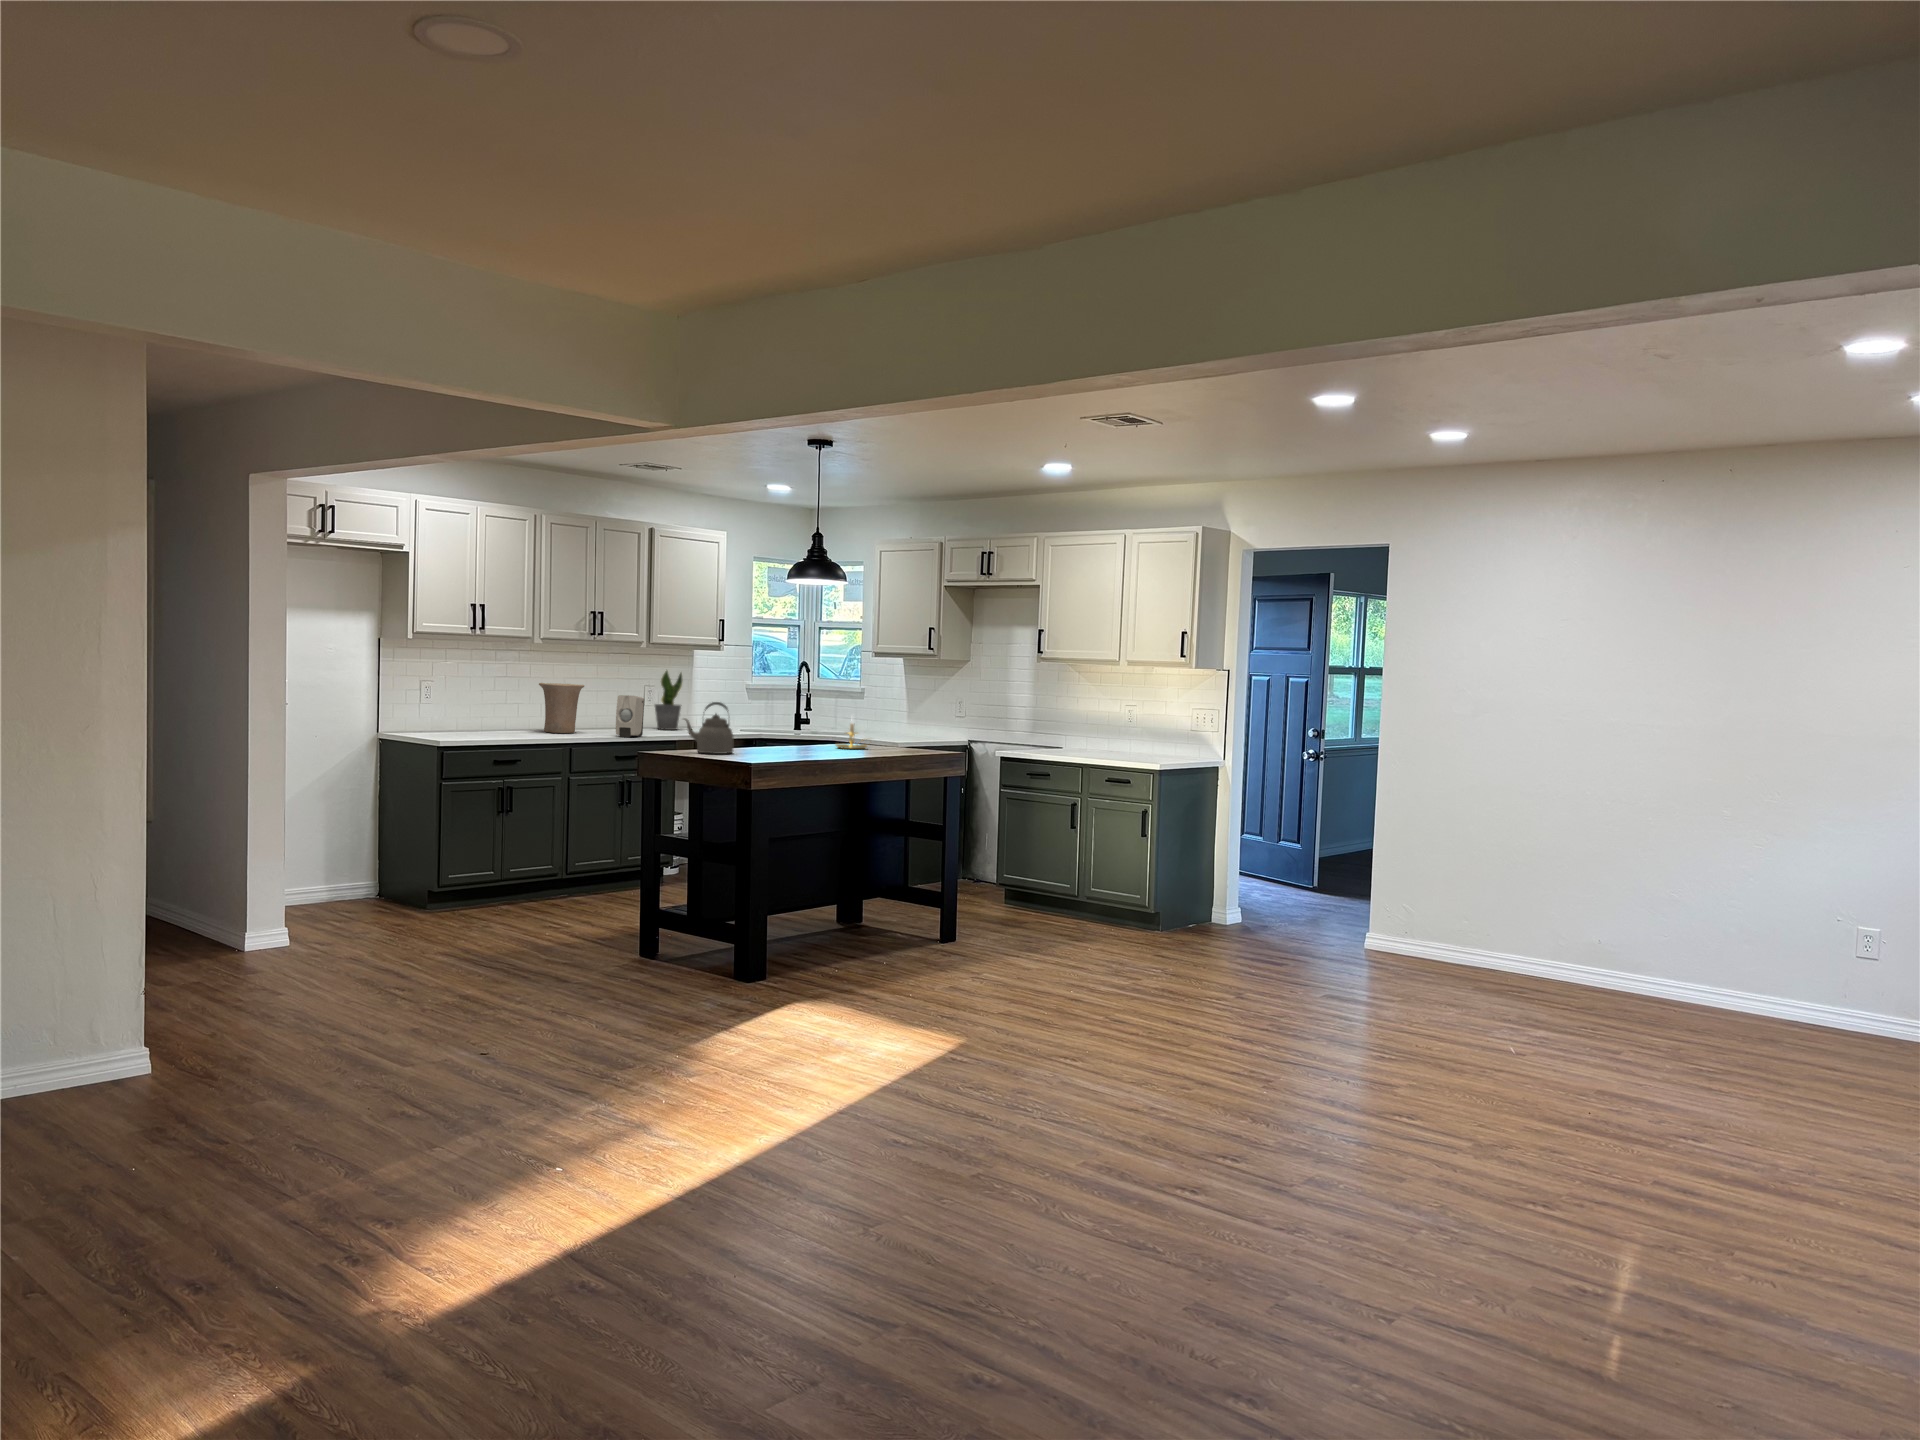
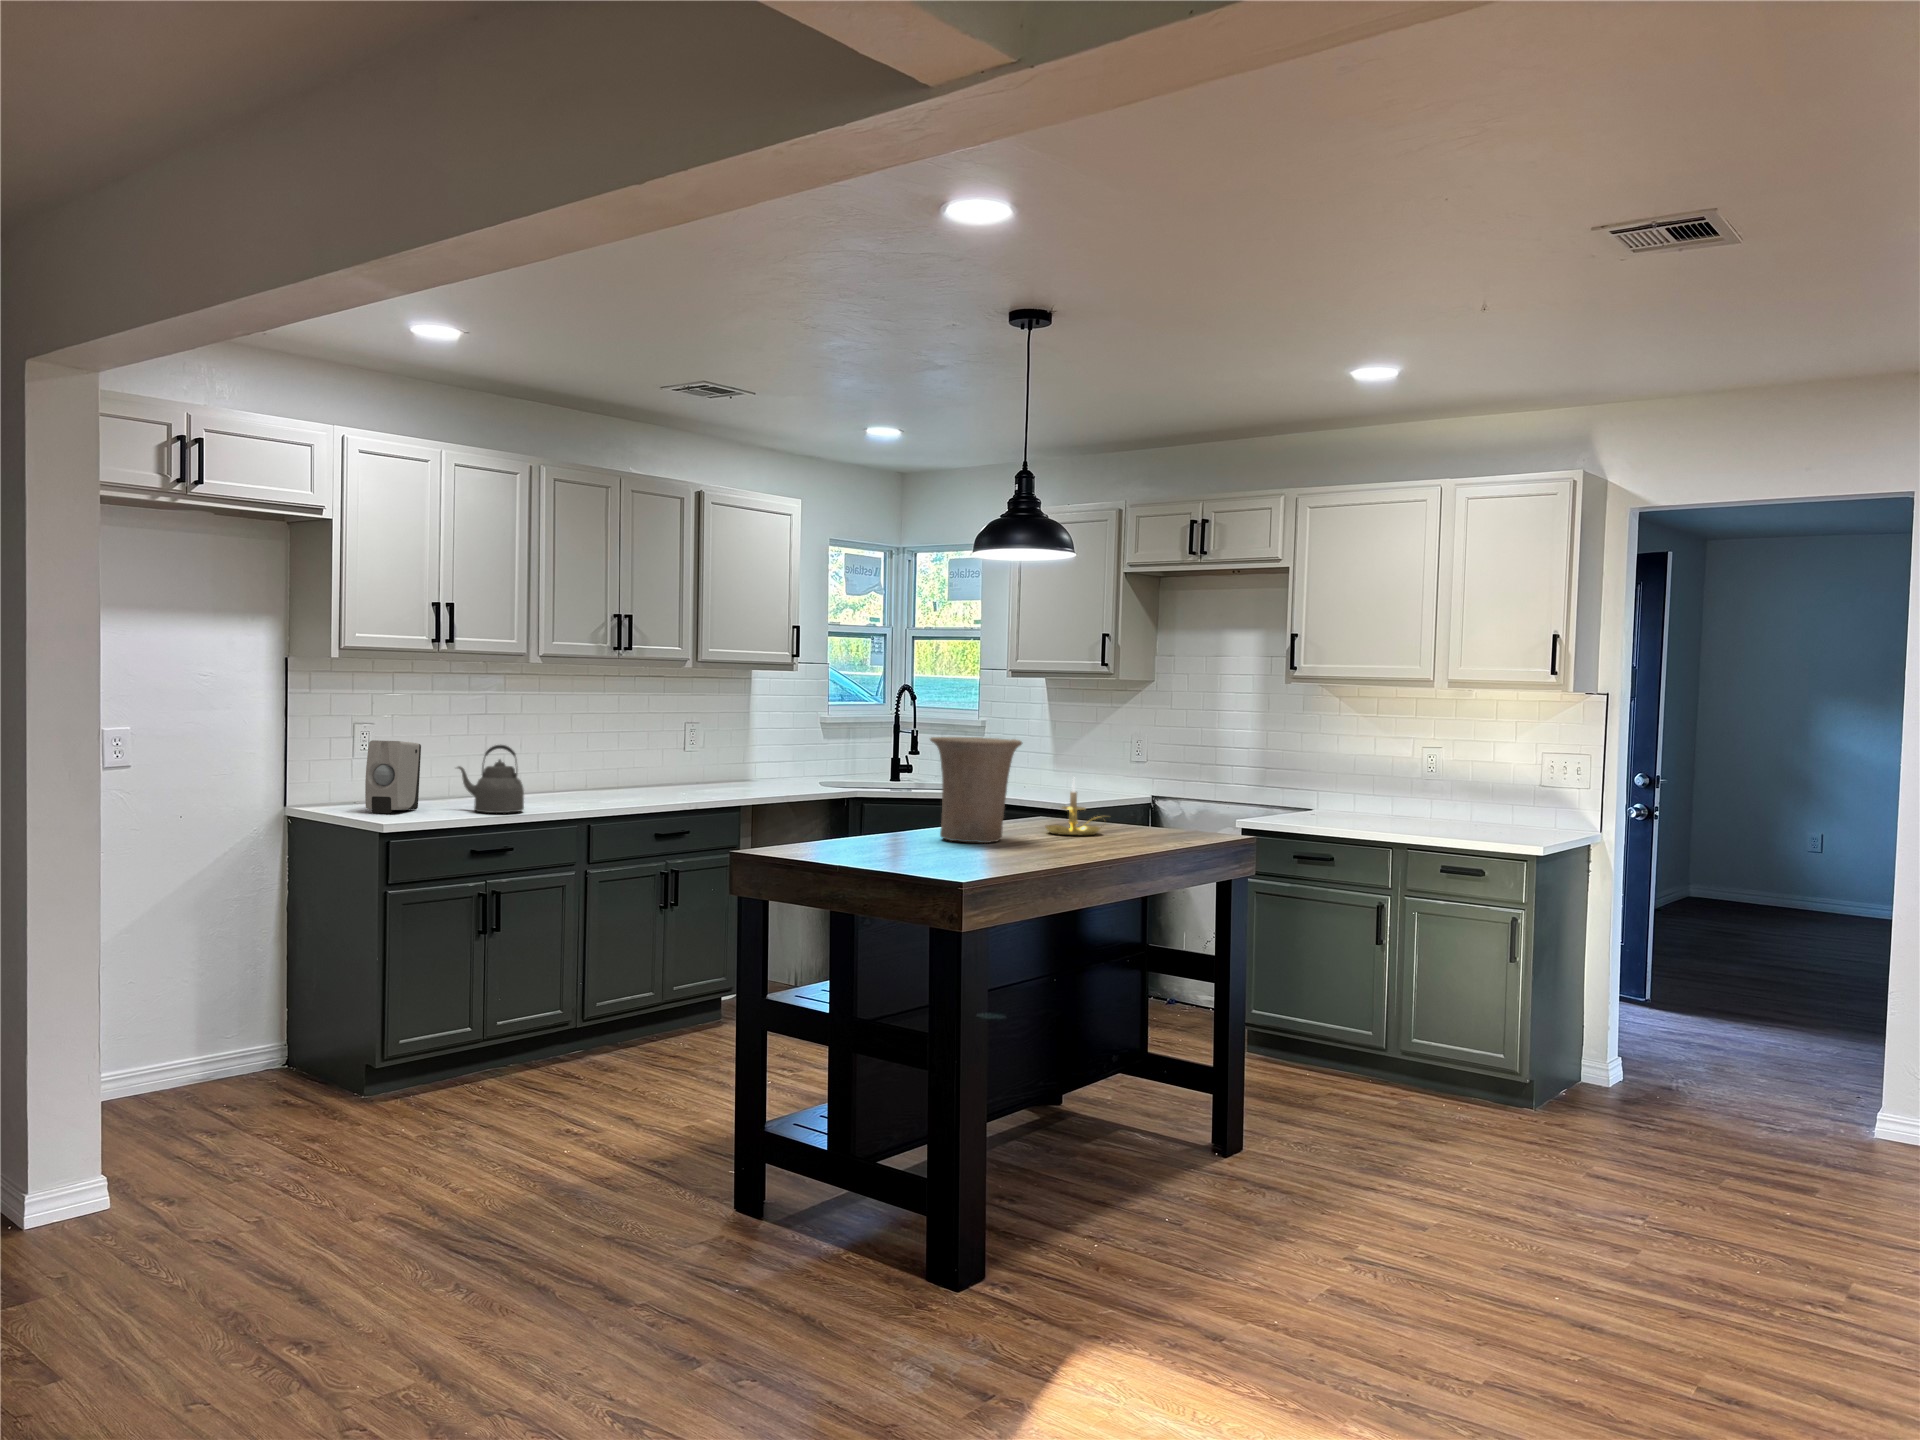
potted plant: present [655,671,683,730] -> none [701,698,743,787]
vase: present [539,683,584,733] -> present [930,737,1022,843]
soap dispenser: present [616,695,644,737] -> present [365,740,421,813]
kettle: present [684,702,734,754] -> present [457,745,524,813]

